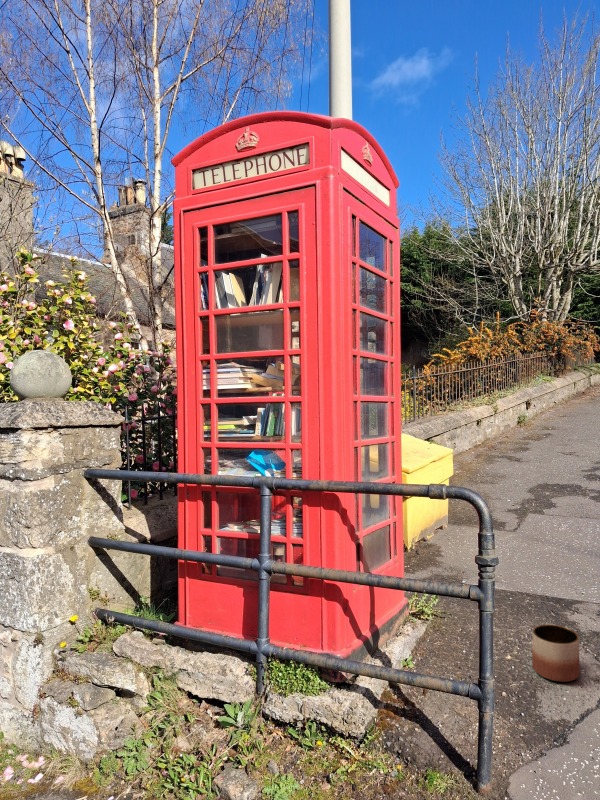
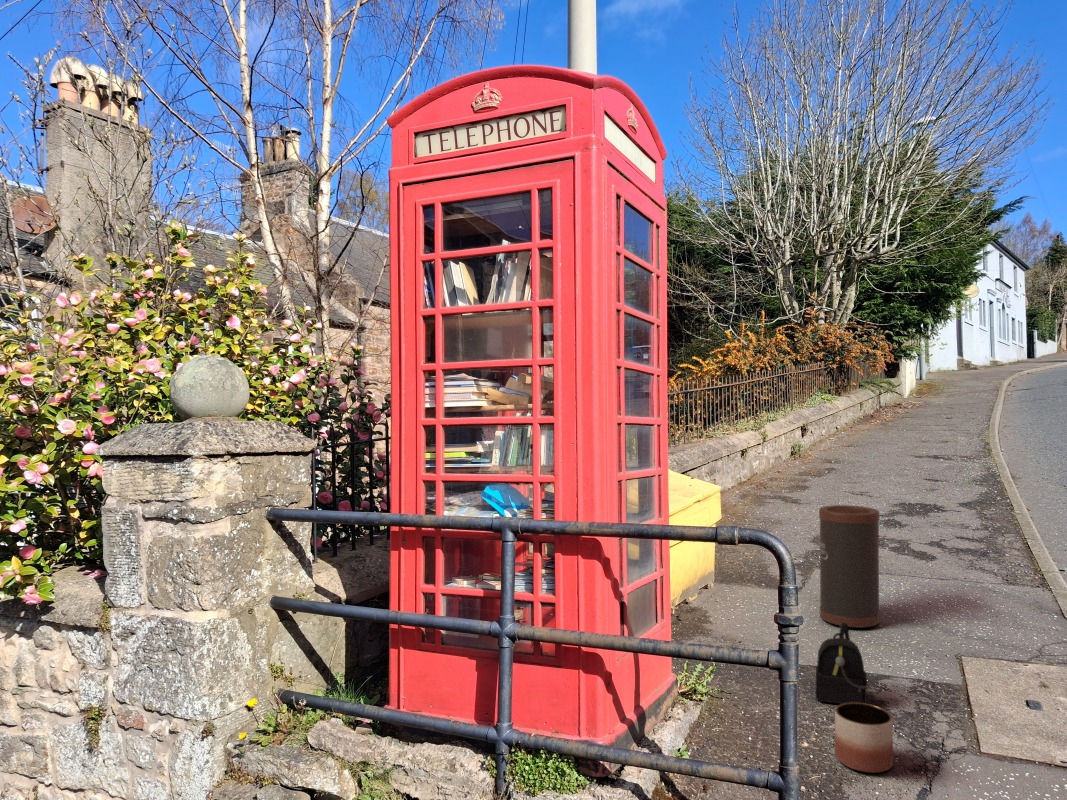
trash can: none [530,465,578,562] -> present [819,505,880,627]
backpack: none [521,559,563,627] -> present [815,623,868,704]

